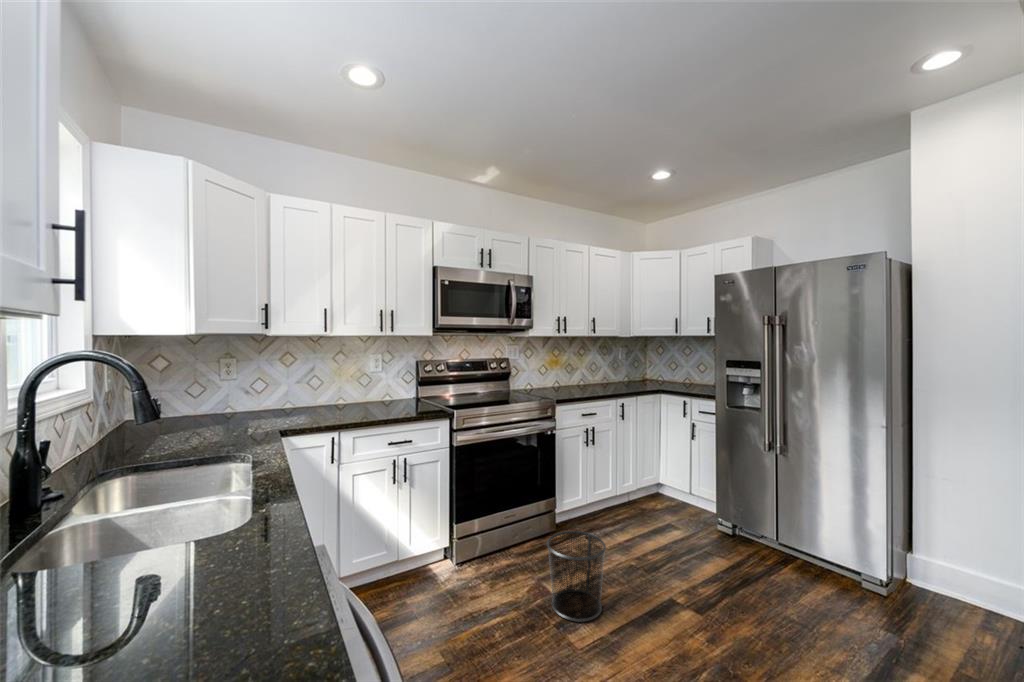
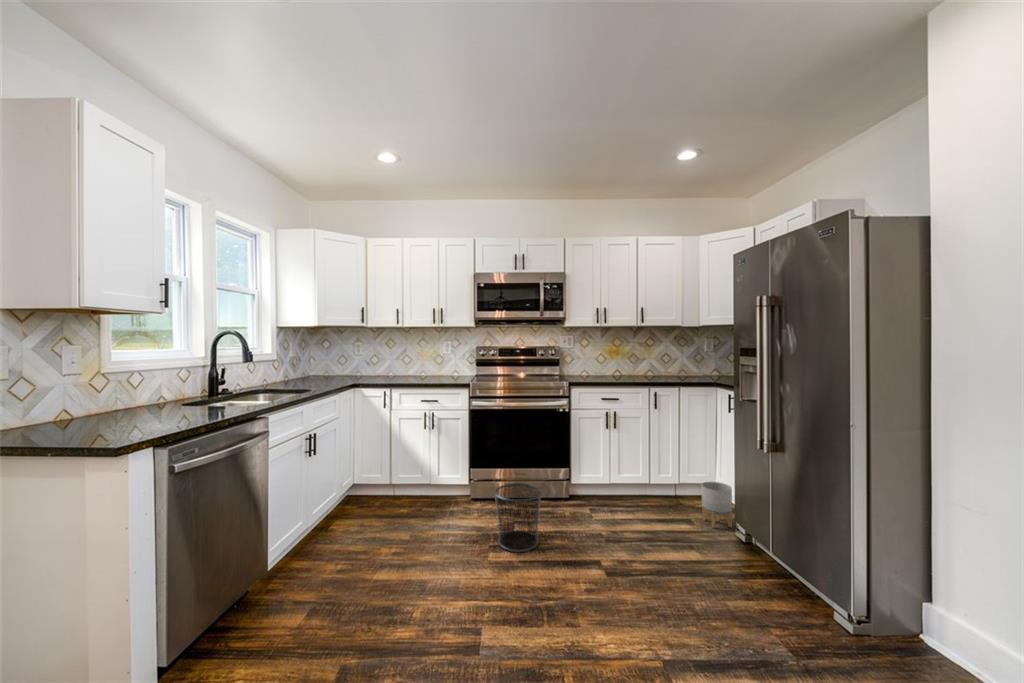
planter: none [682,485,710,530] -> present [702,482,732,528]

